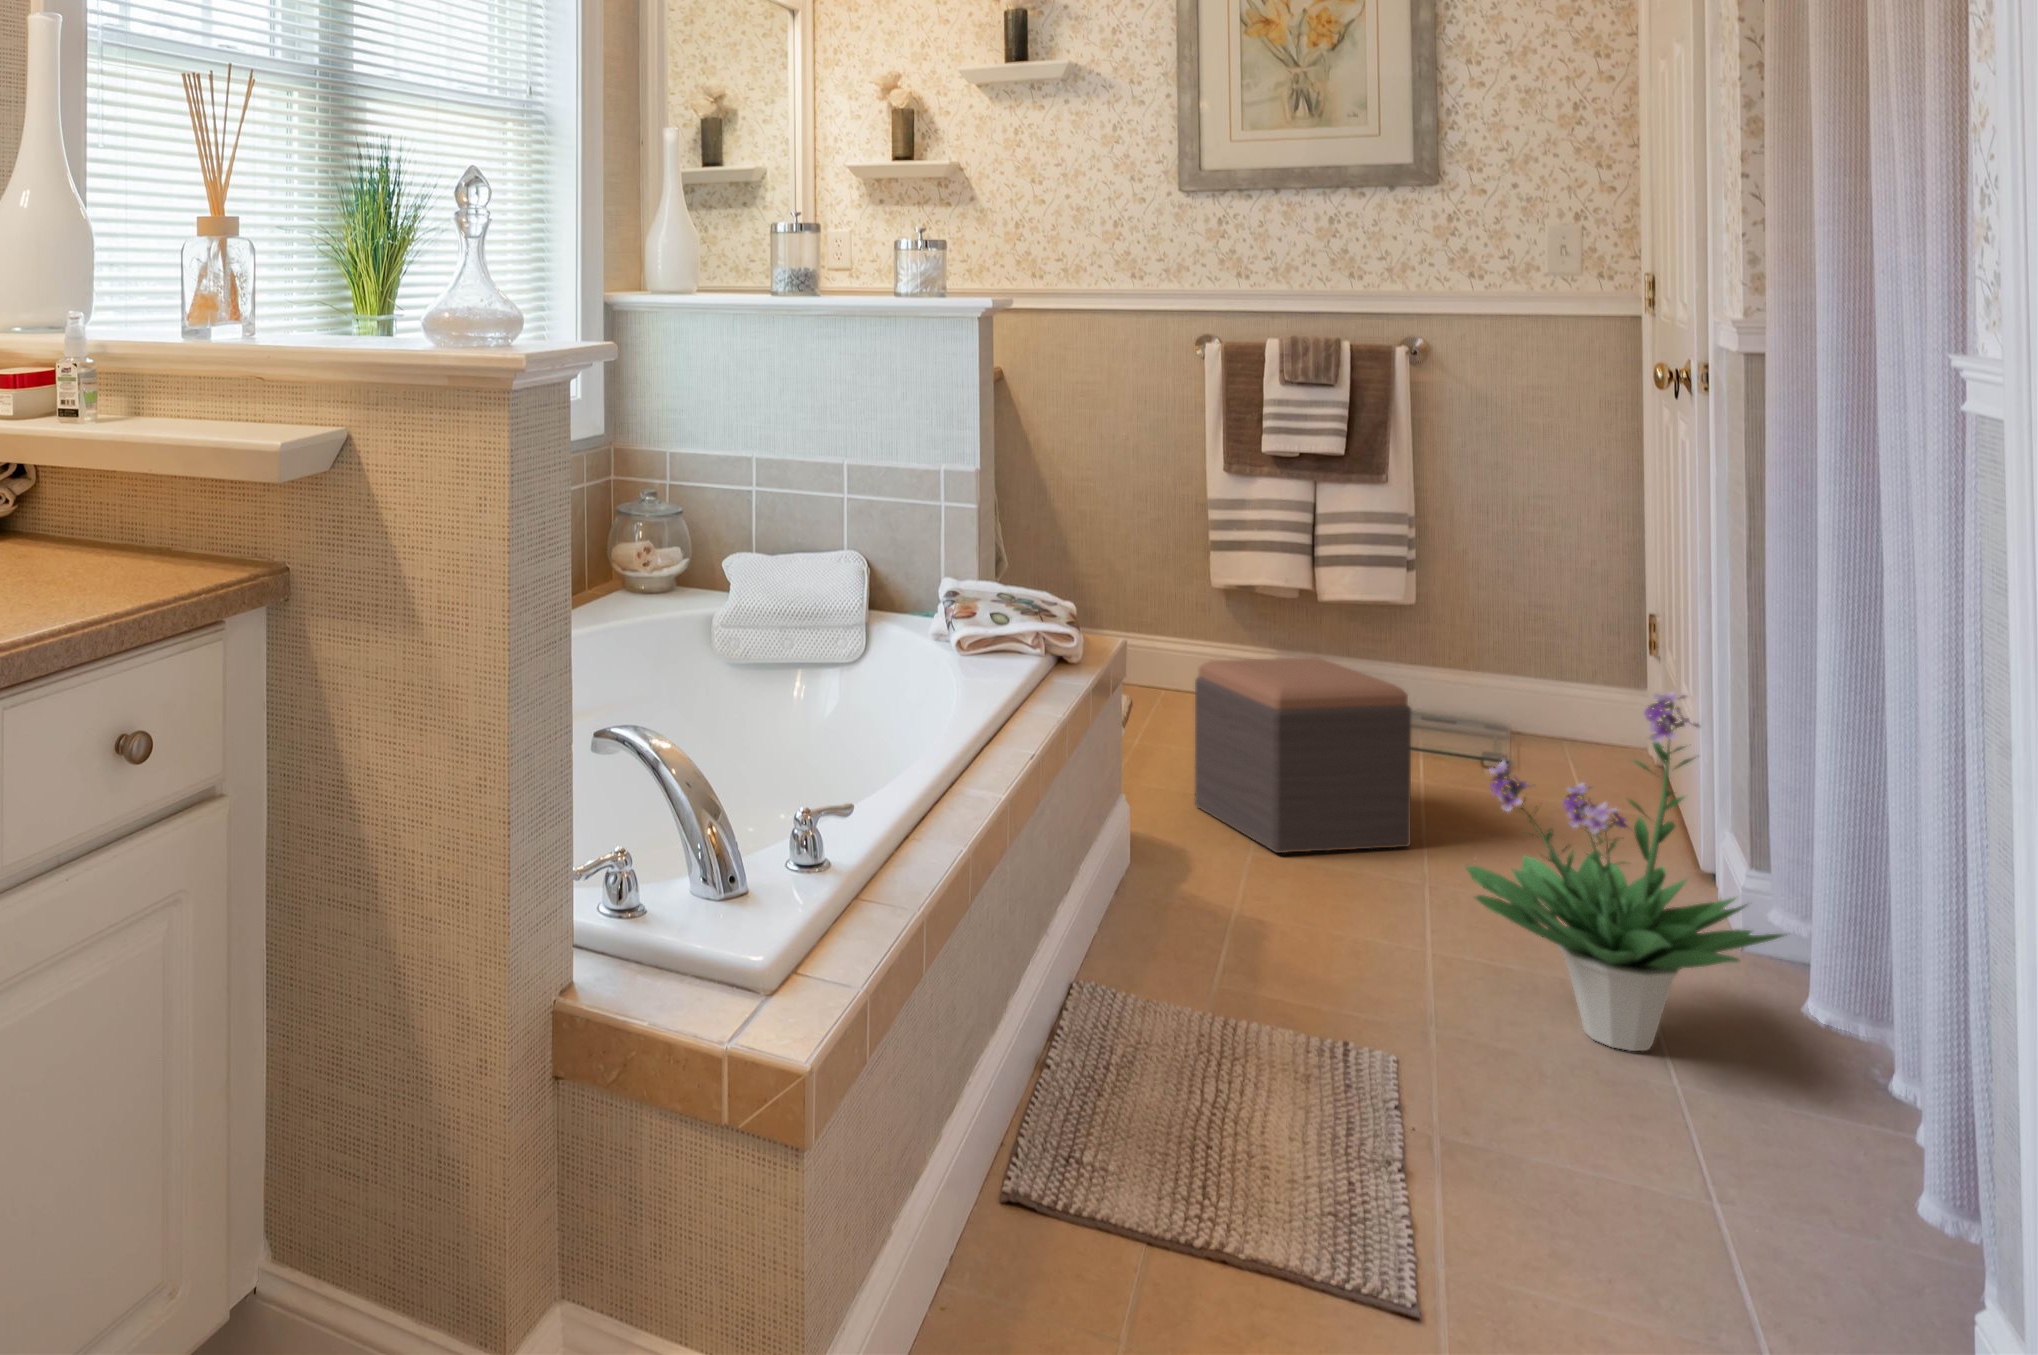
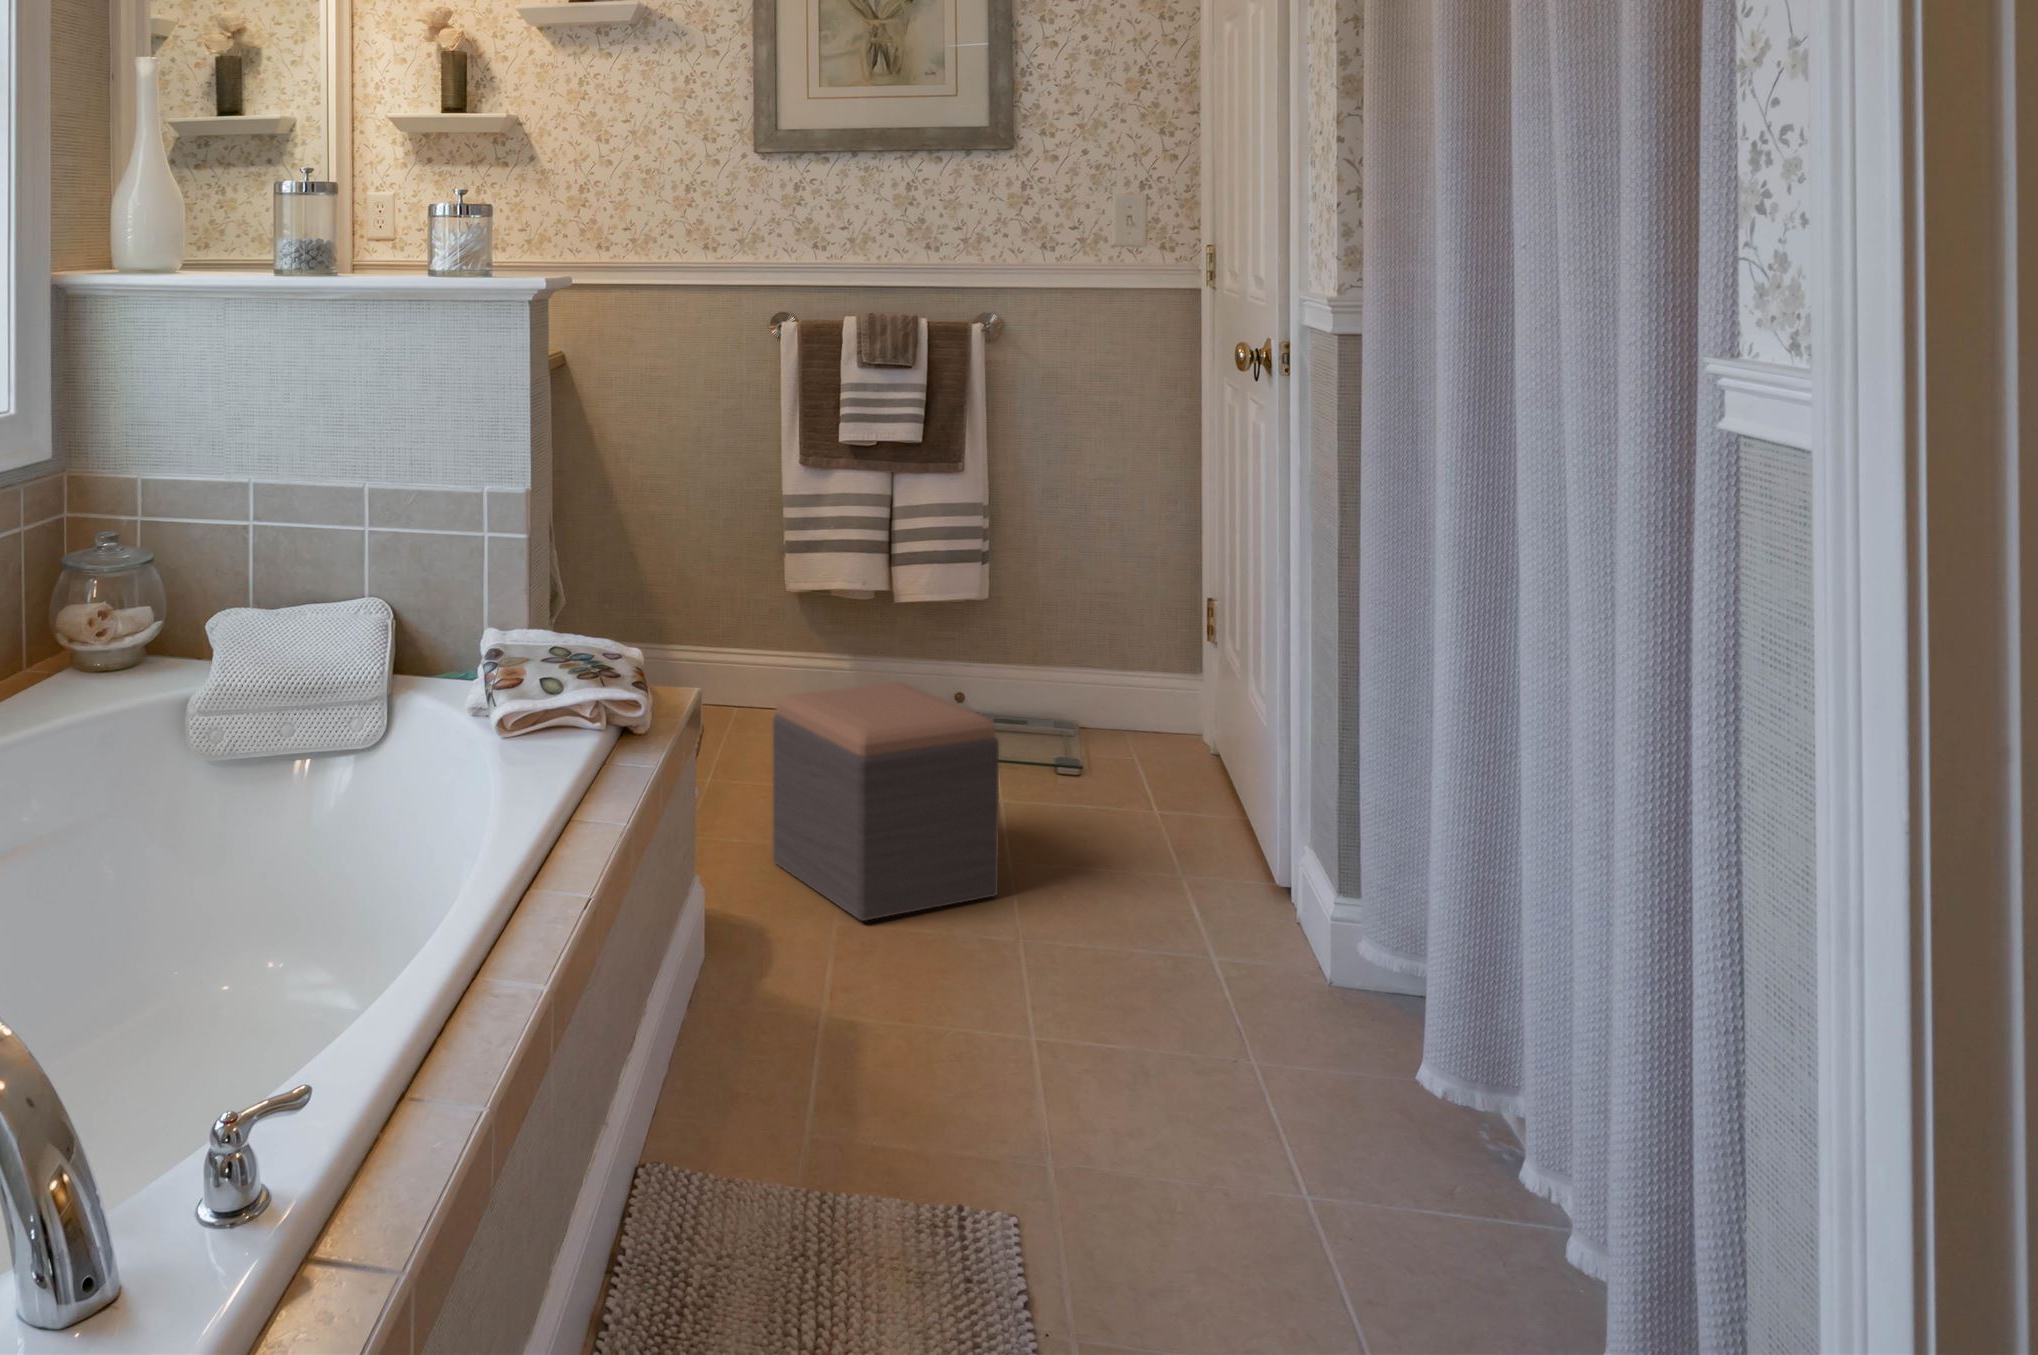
potted plant: present [1466,692,1784,1051] -> none [1072,744,1415,1170]

